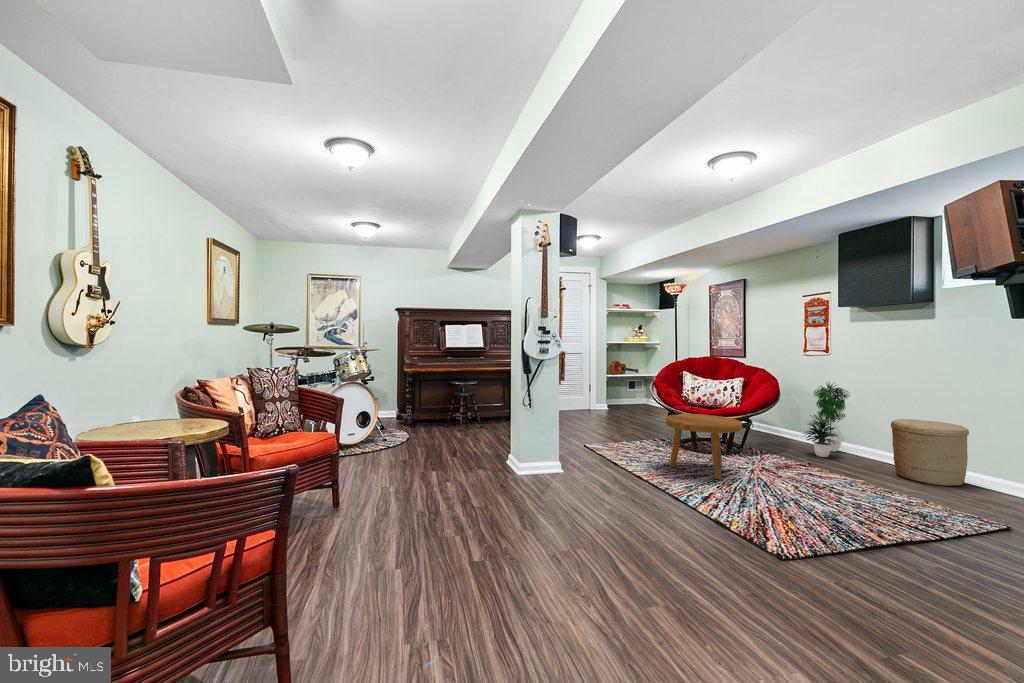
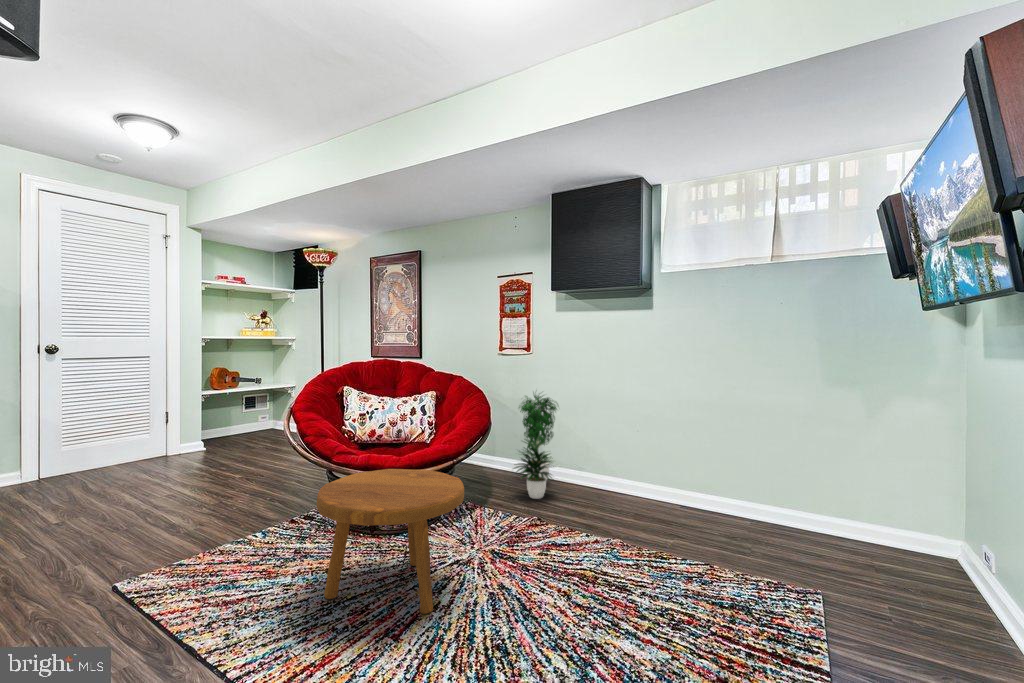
woven basket: present [891,419,969,486] -> none [620,435,696,522]

